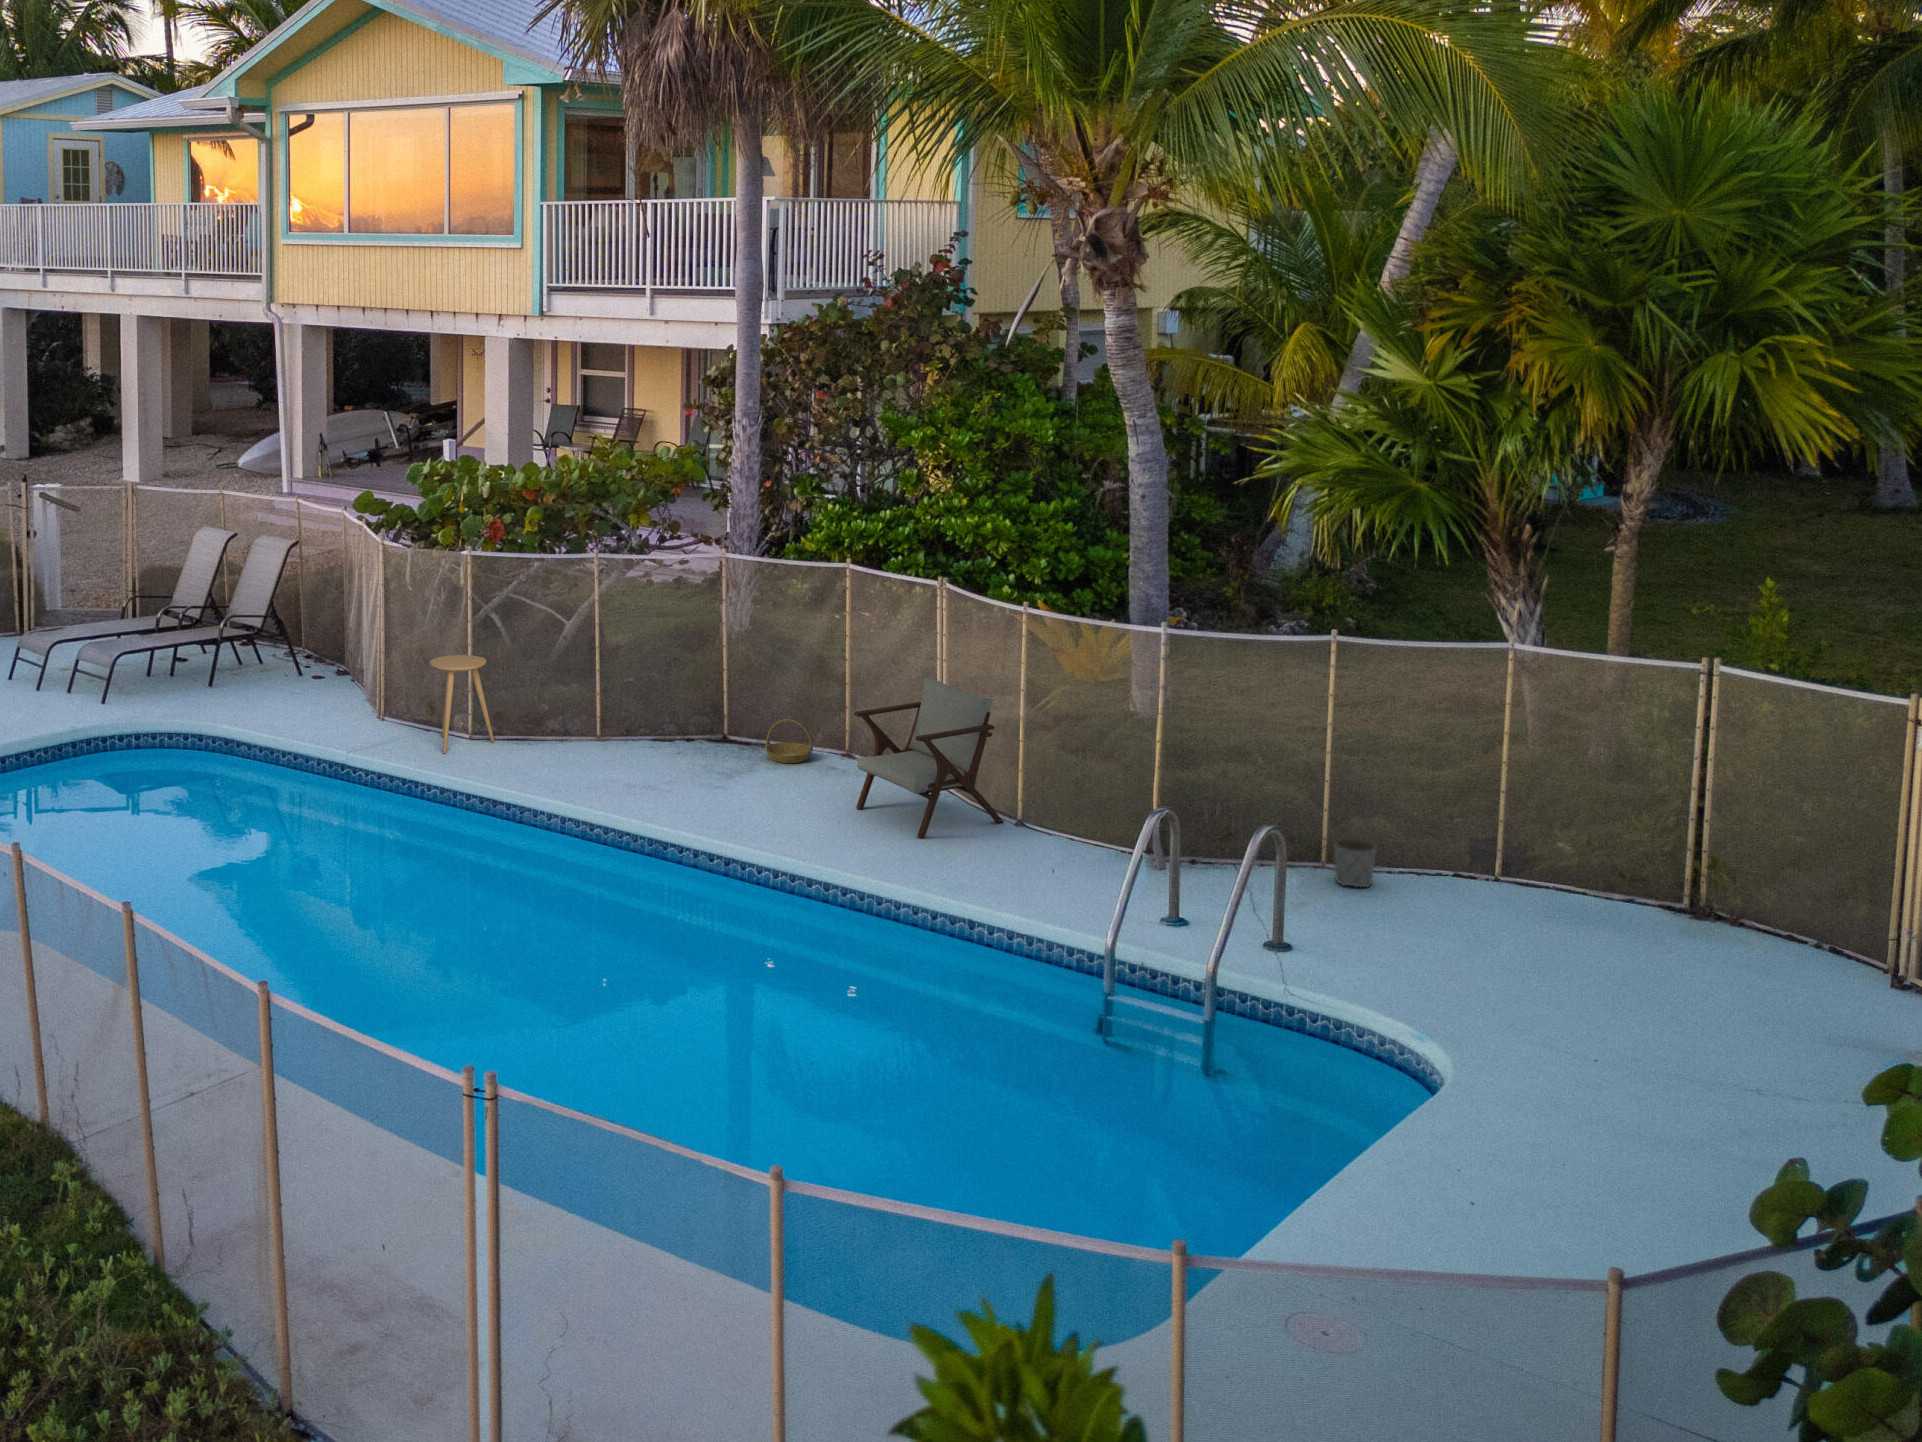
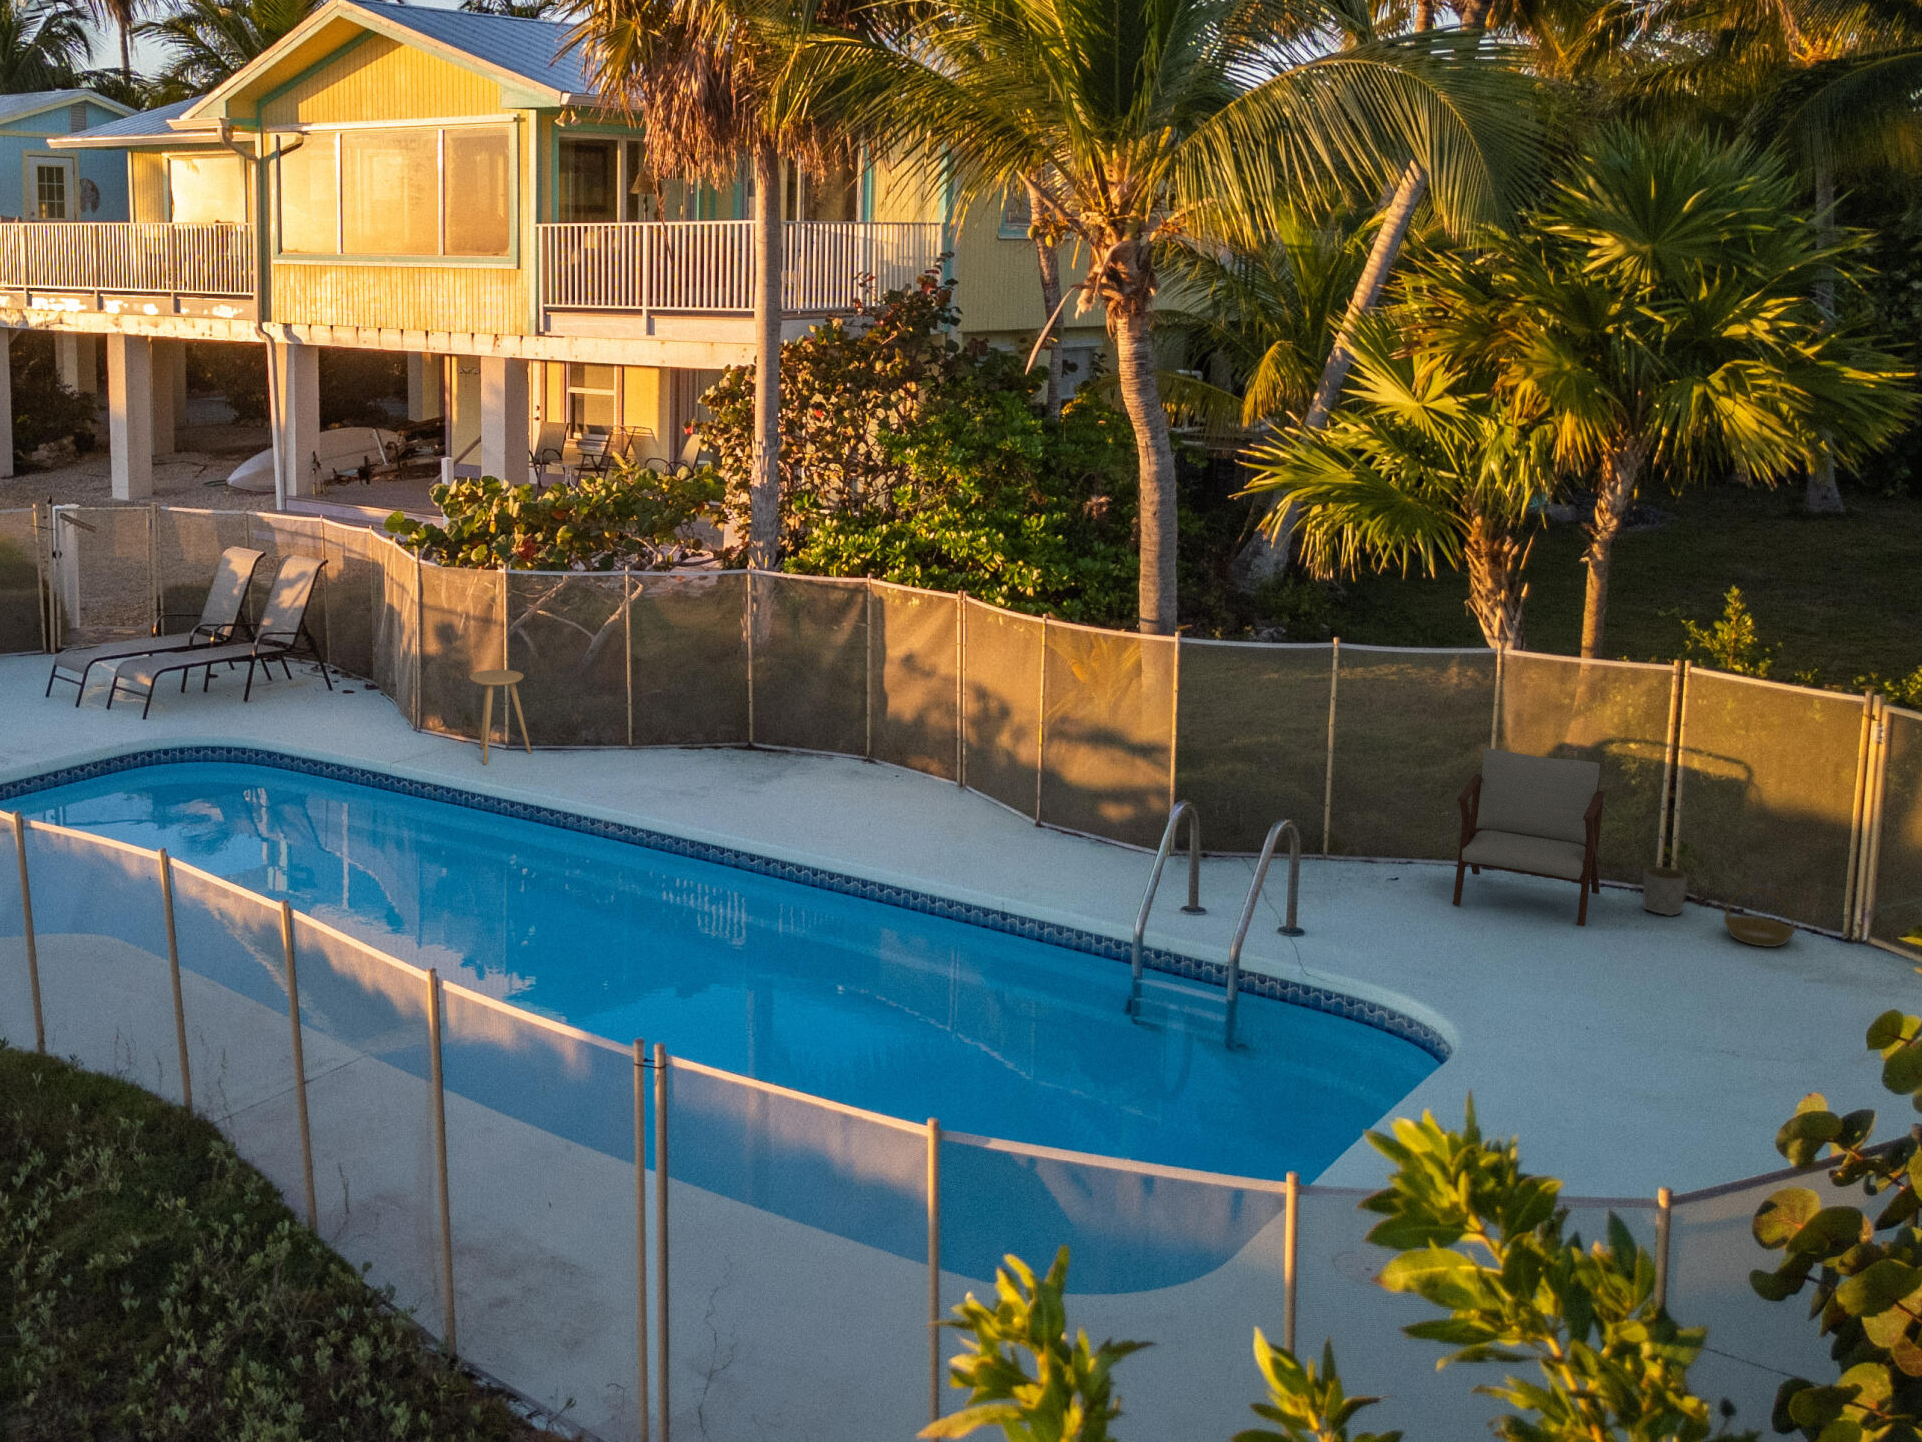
lounge chair: present [854,678,1004,838] -> present [1453,748,1606,927]
basket: present [765,719,813,763] -> present [1724,888,1795,947]
planter: present [1334,838,1376,887] -> present [1643,867,1687,916]

